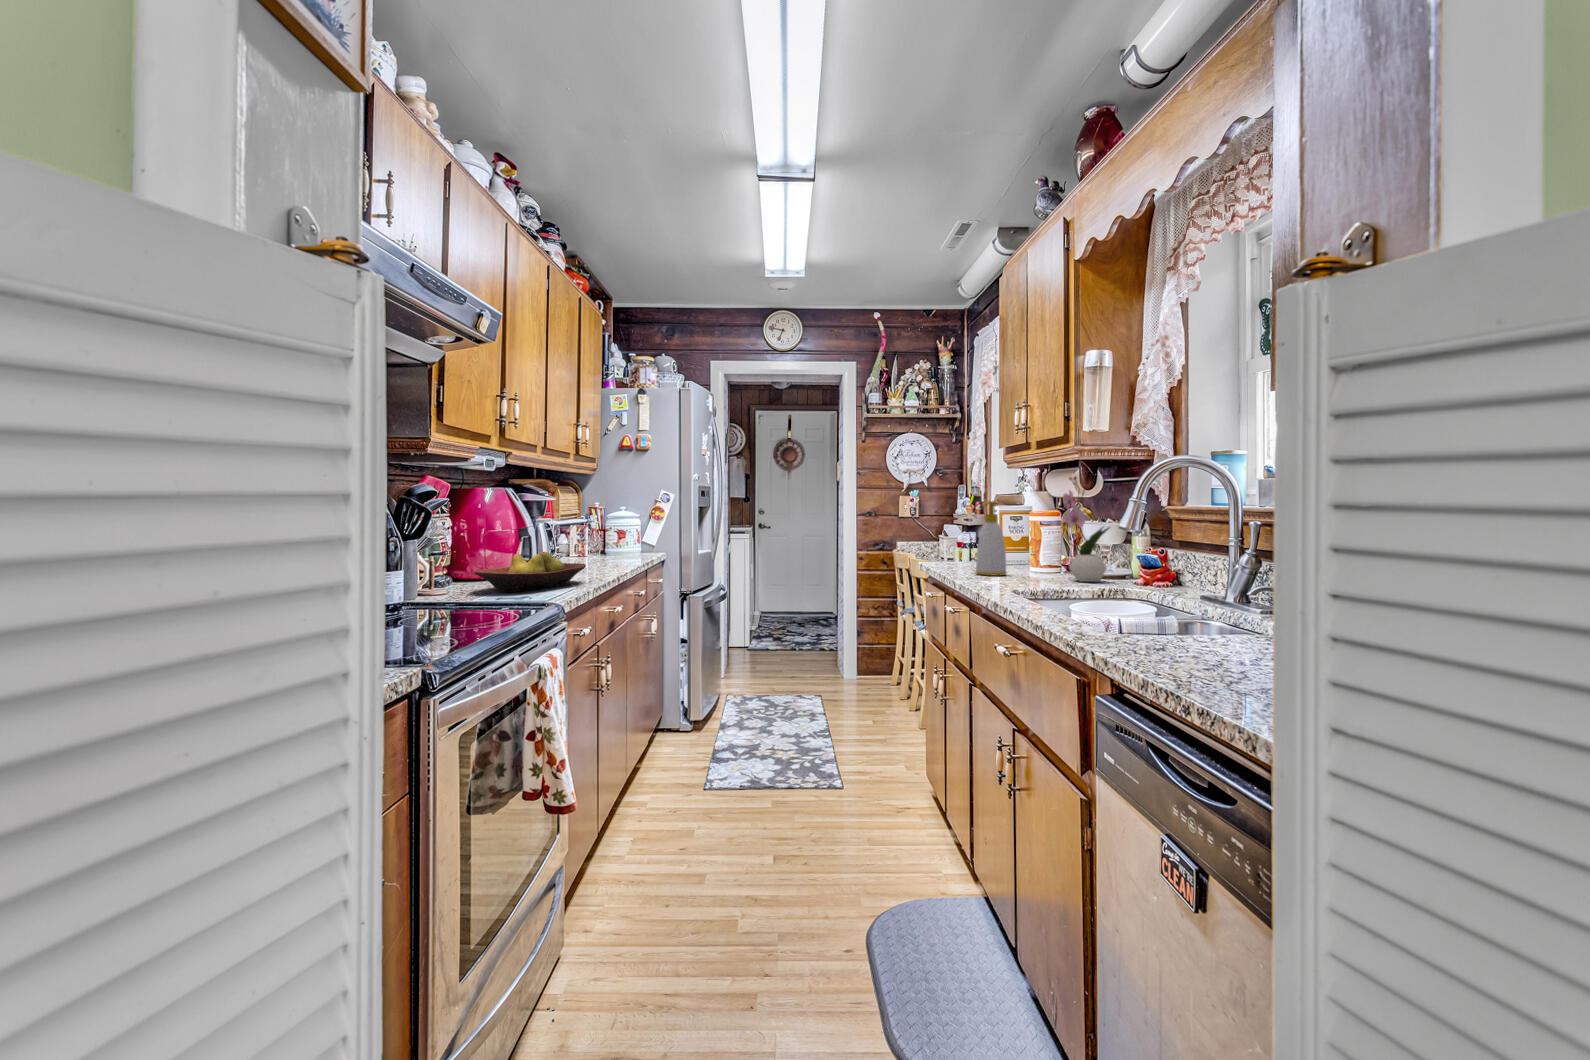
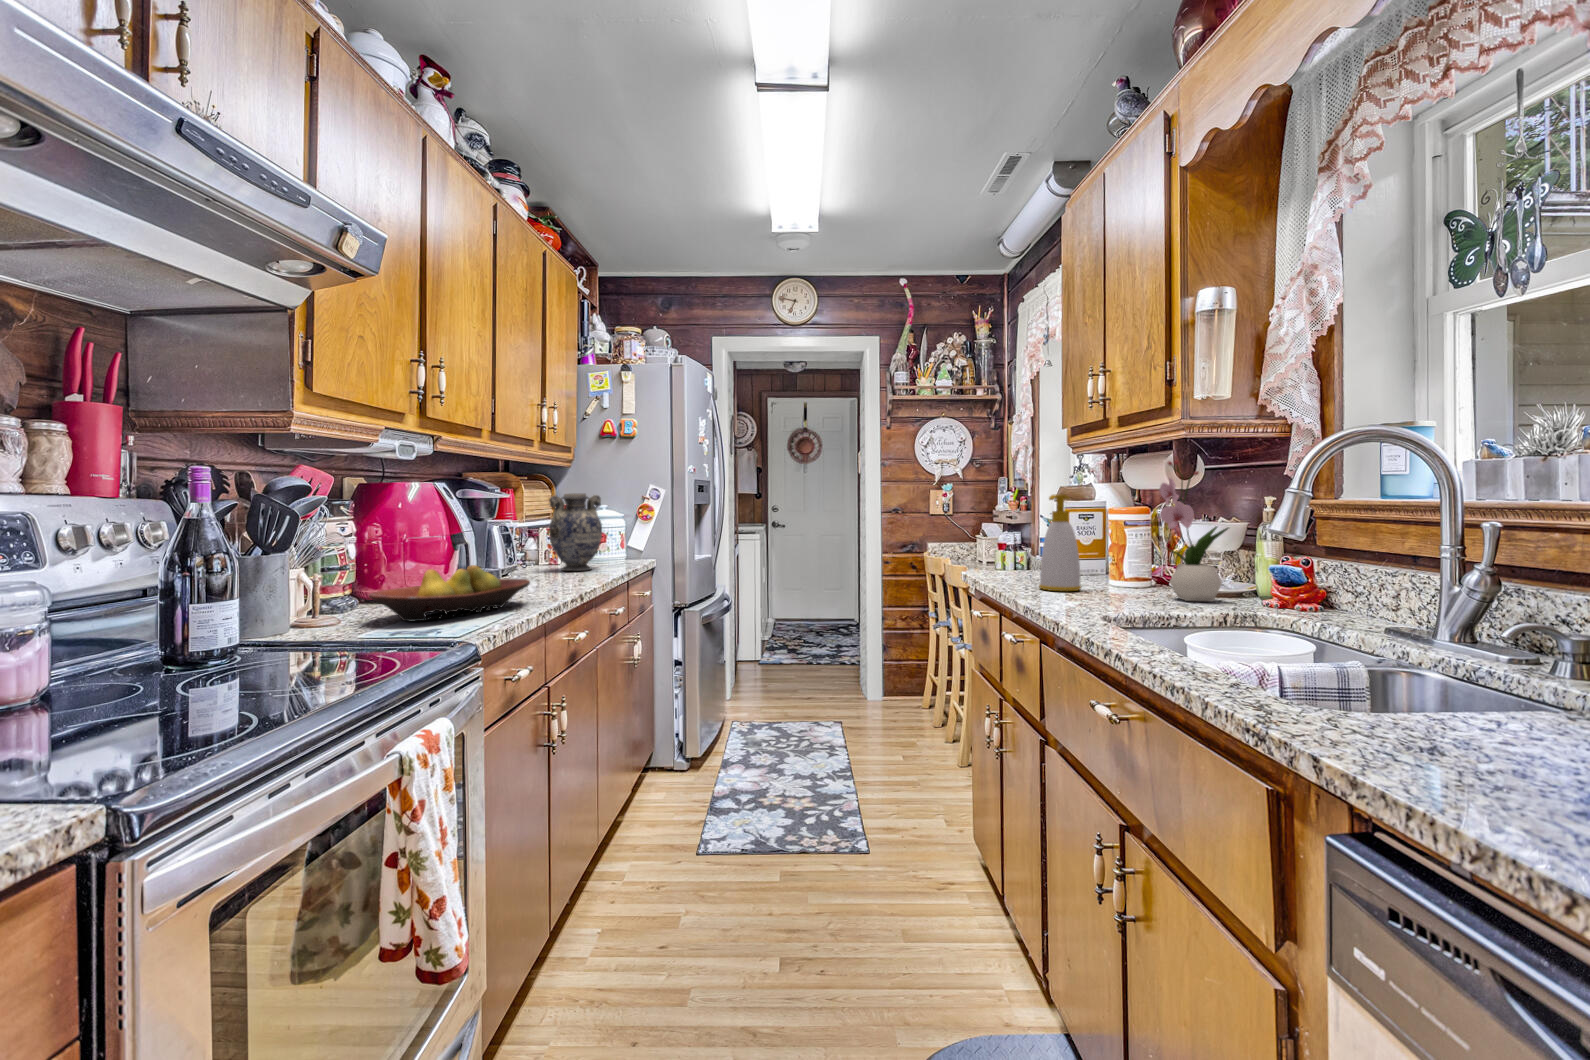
decorative vase: none [582,497,625,561] -> present [549,494,602,571]

